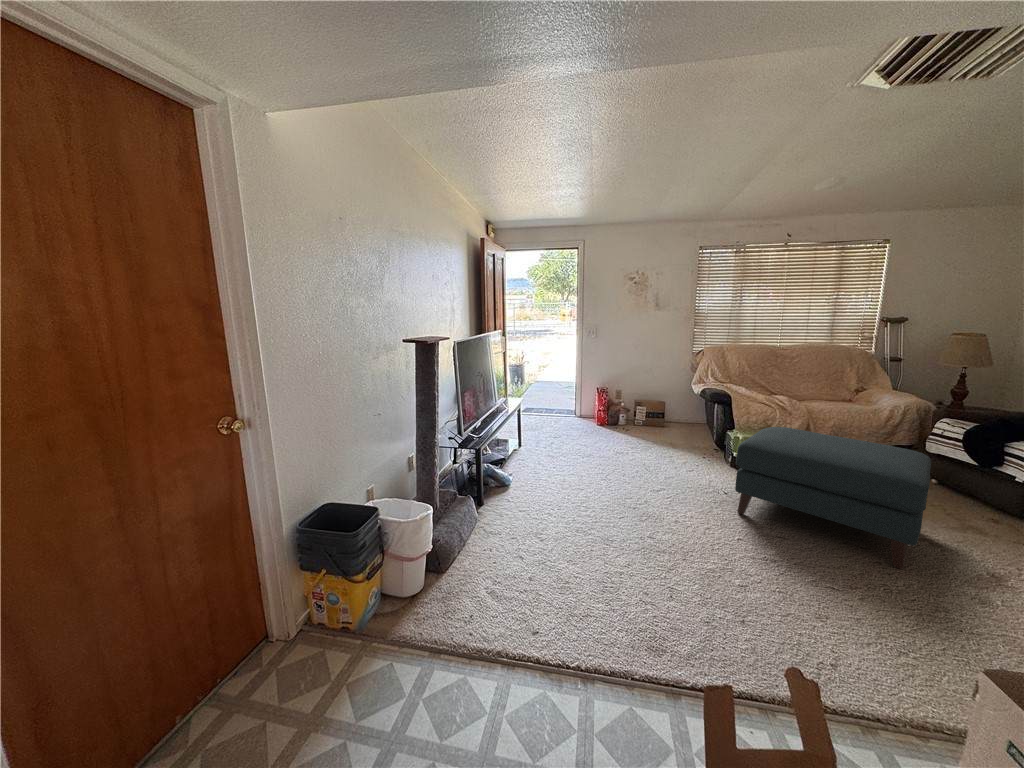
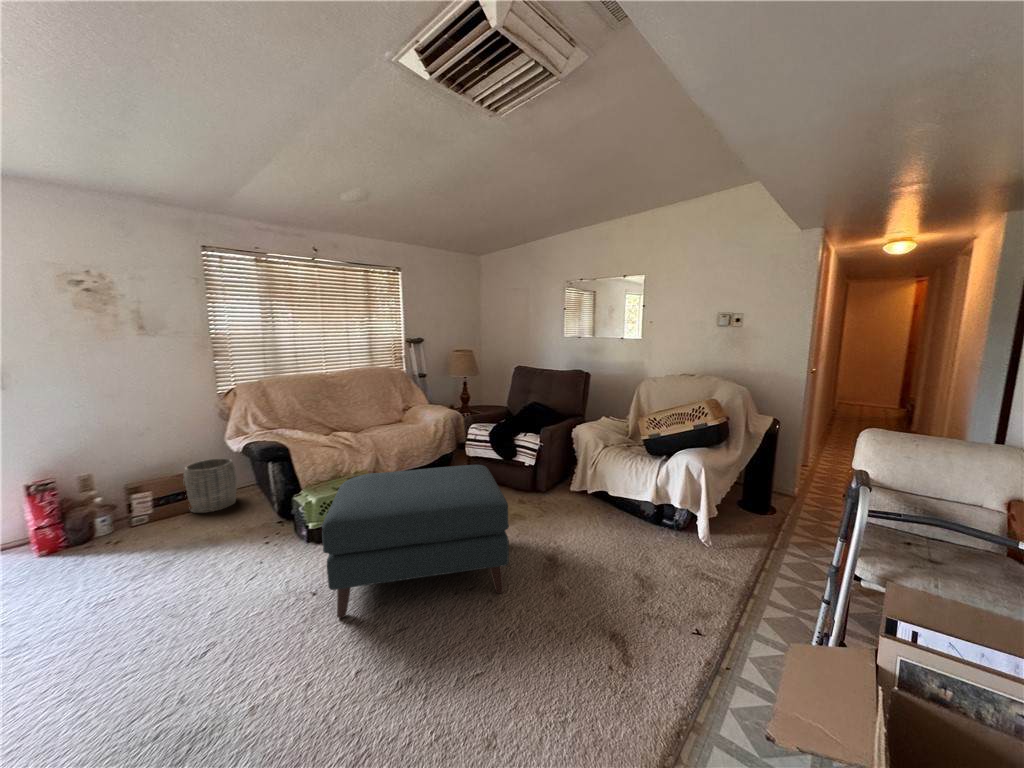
woven basket: none [662,396,694,430] -> present [183,458,237,513]

